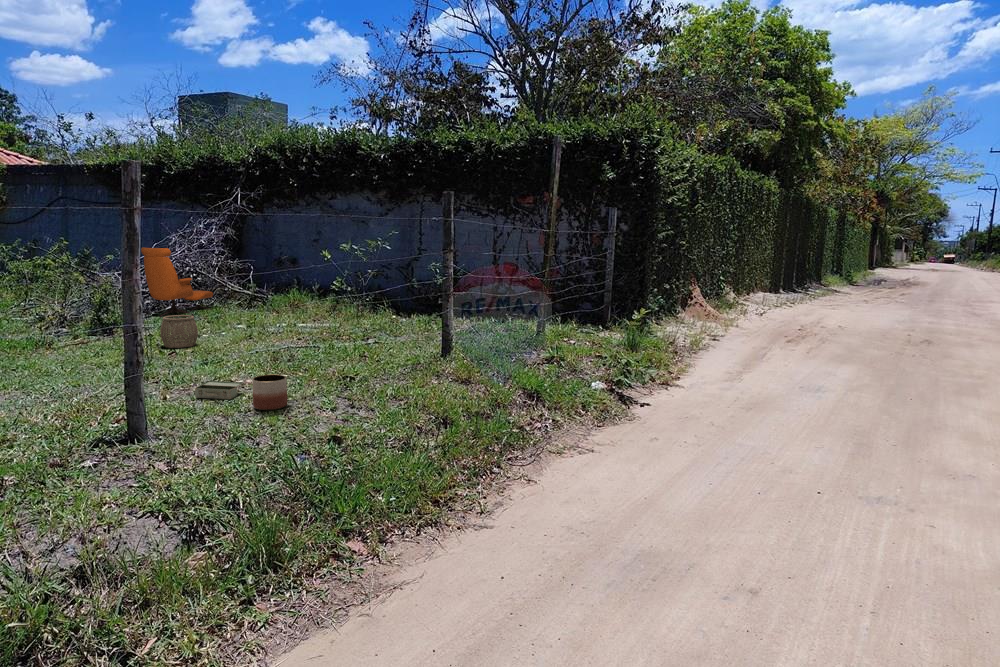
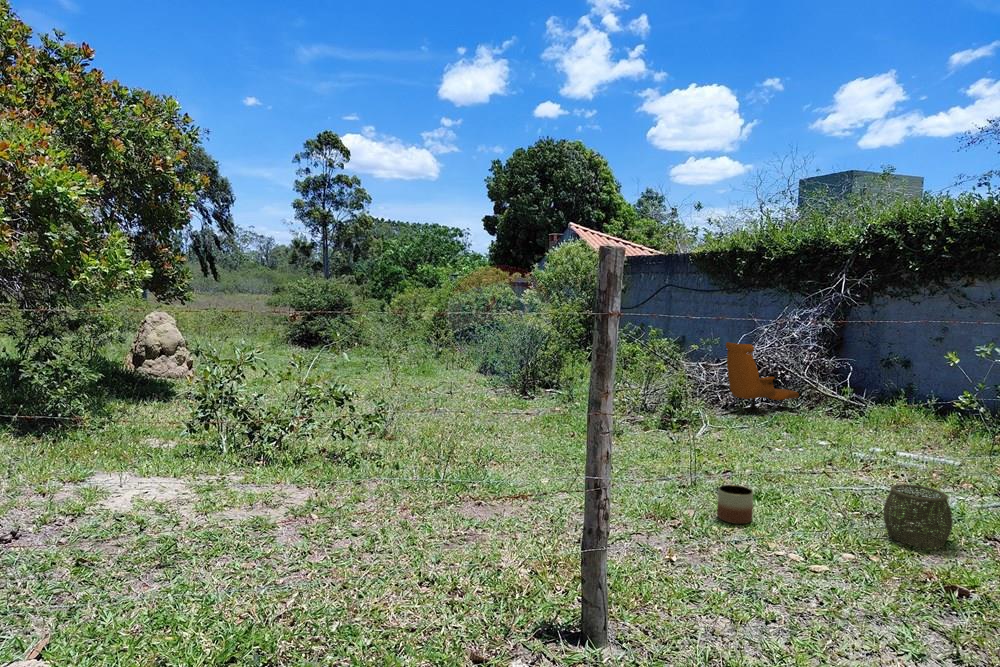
woven basket: present [160,315,198,348] -> present [883,484,953,548]
planter: present [252,374,287,410] -> present [717,485,753,524]
toolbox: present [195,381,242,399] -> none [720,541,783,579]

